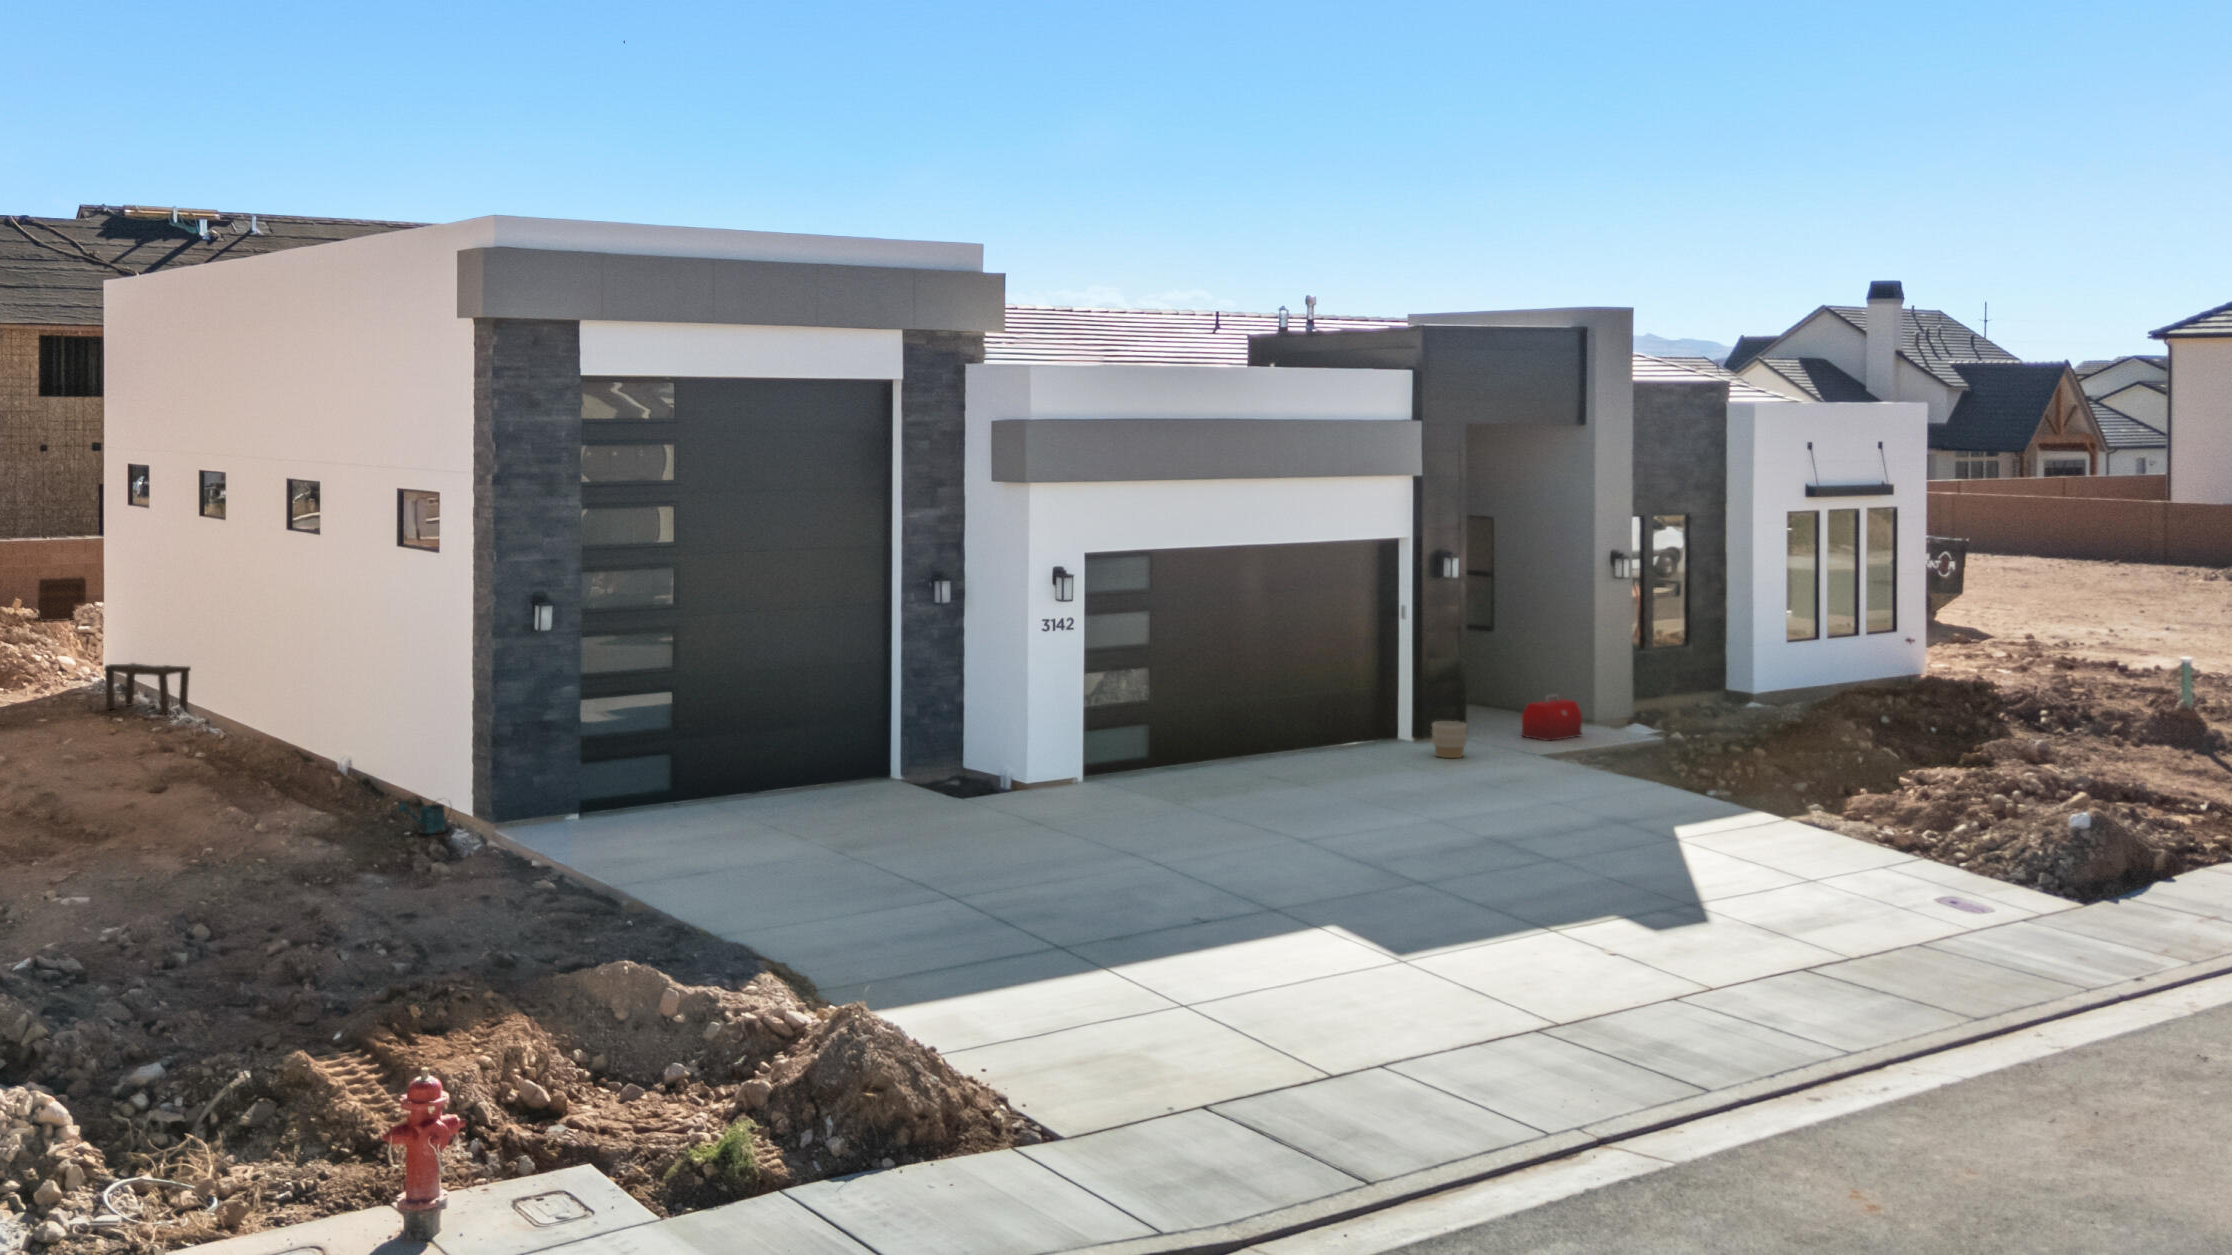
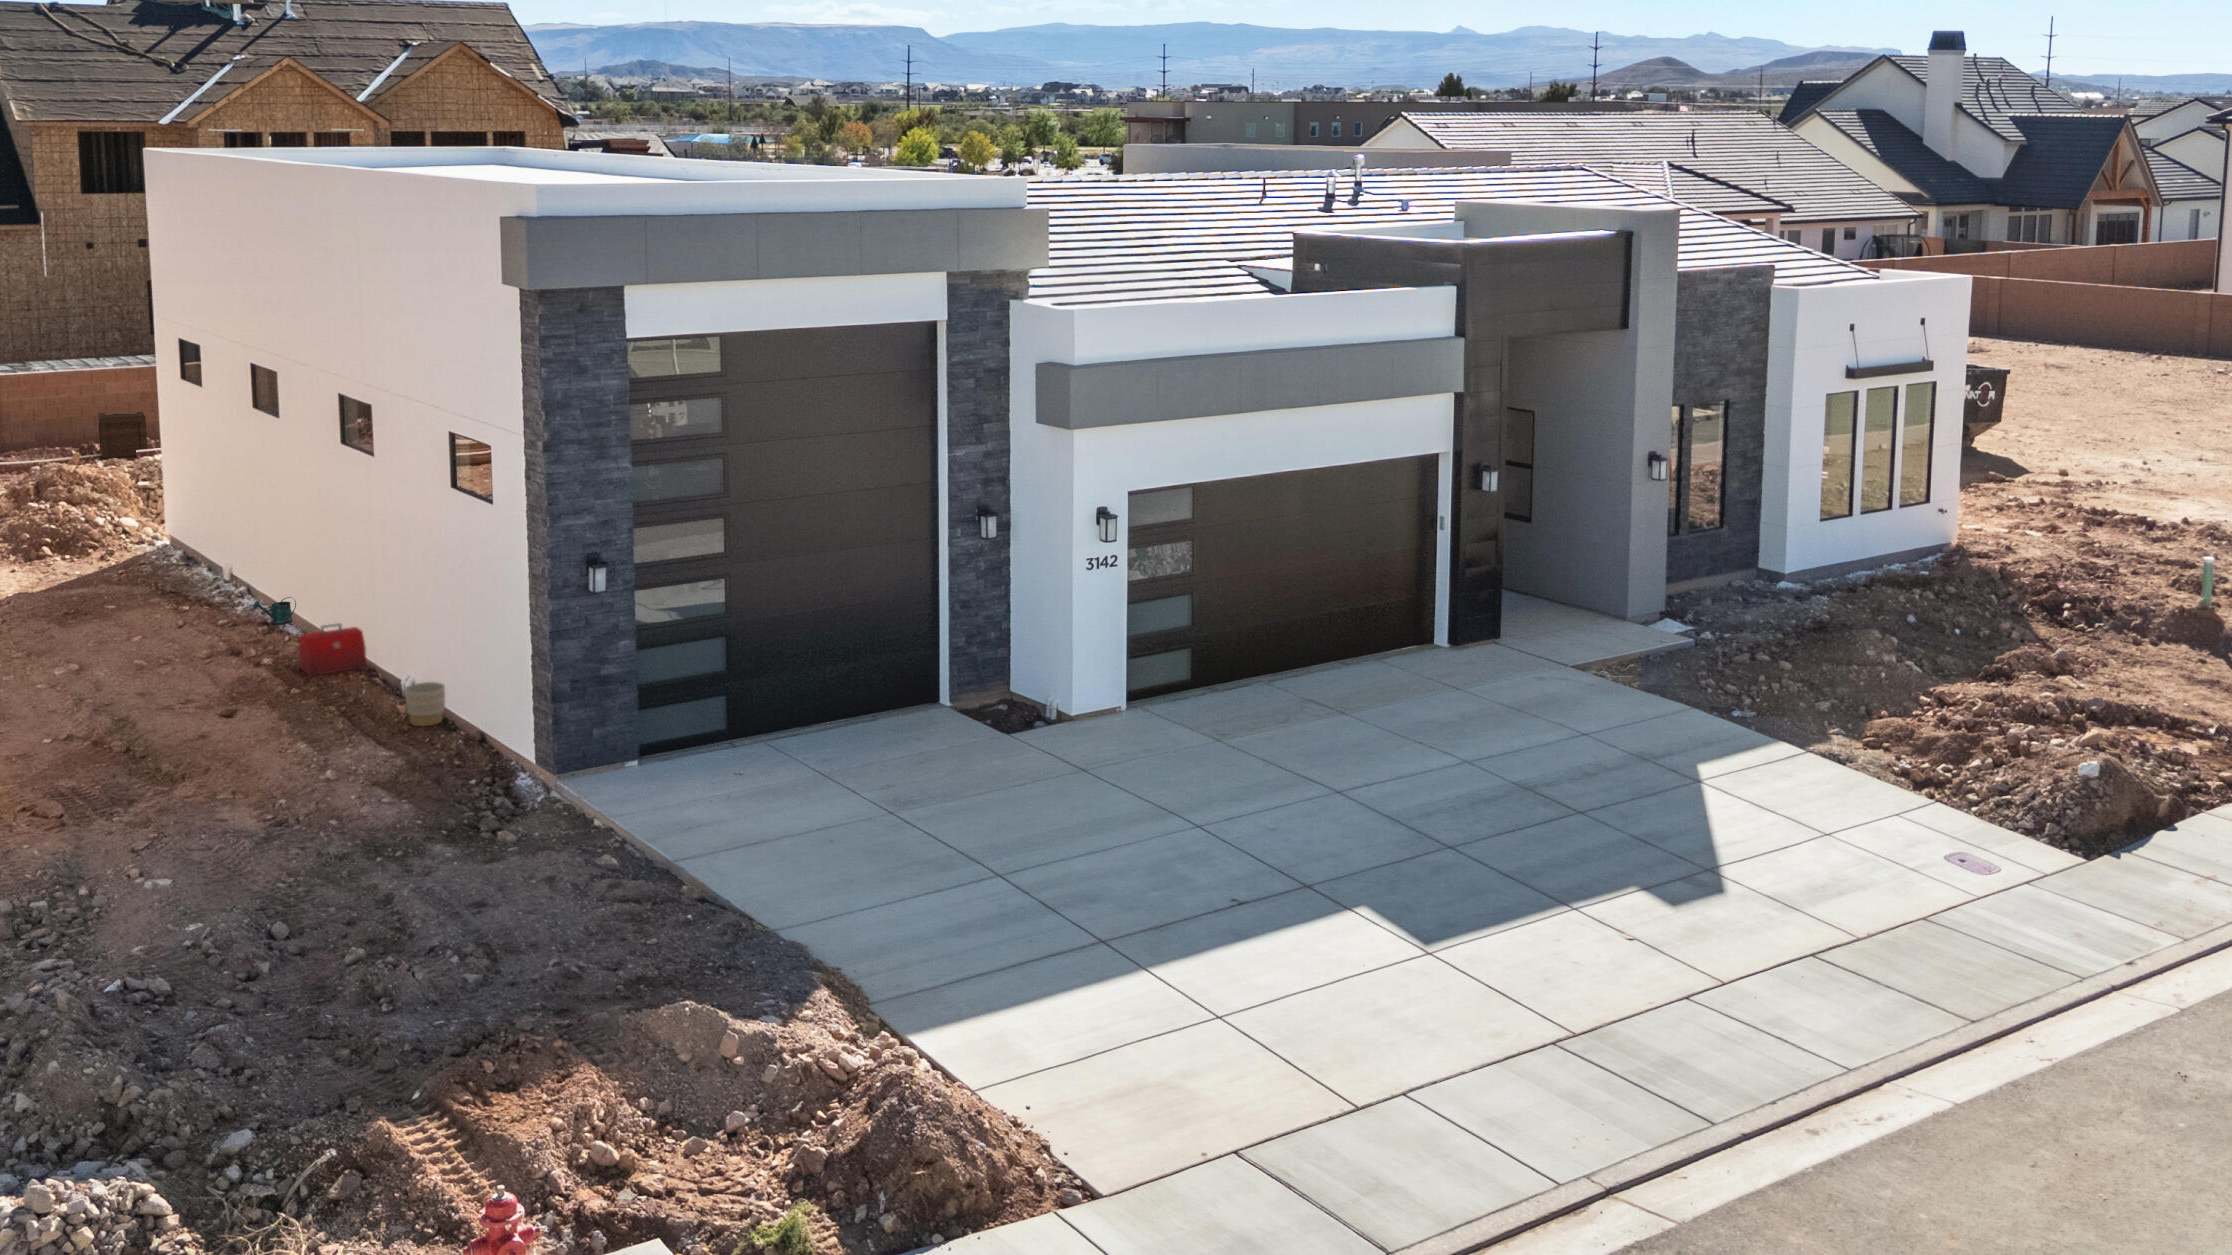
bench: present [104,663,191,714] -> none [170,544,255,599]
toolbox: present [1522,694,1582,741] -> present [299,623,366,676]
planter: present [1432,721,1467,758] -> present [405,682,445,726]
watering can: present [398,802,450,835] -> present [254,597,296,625]

